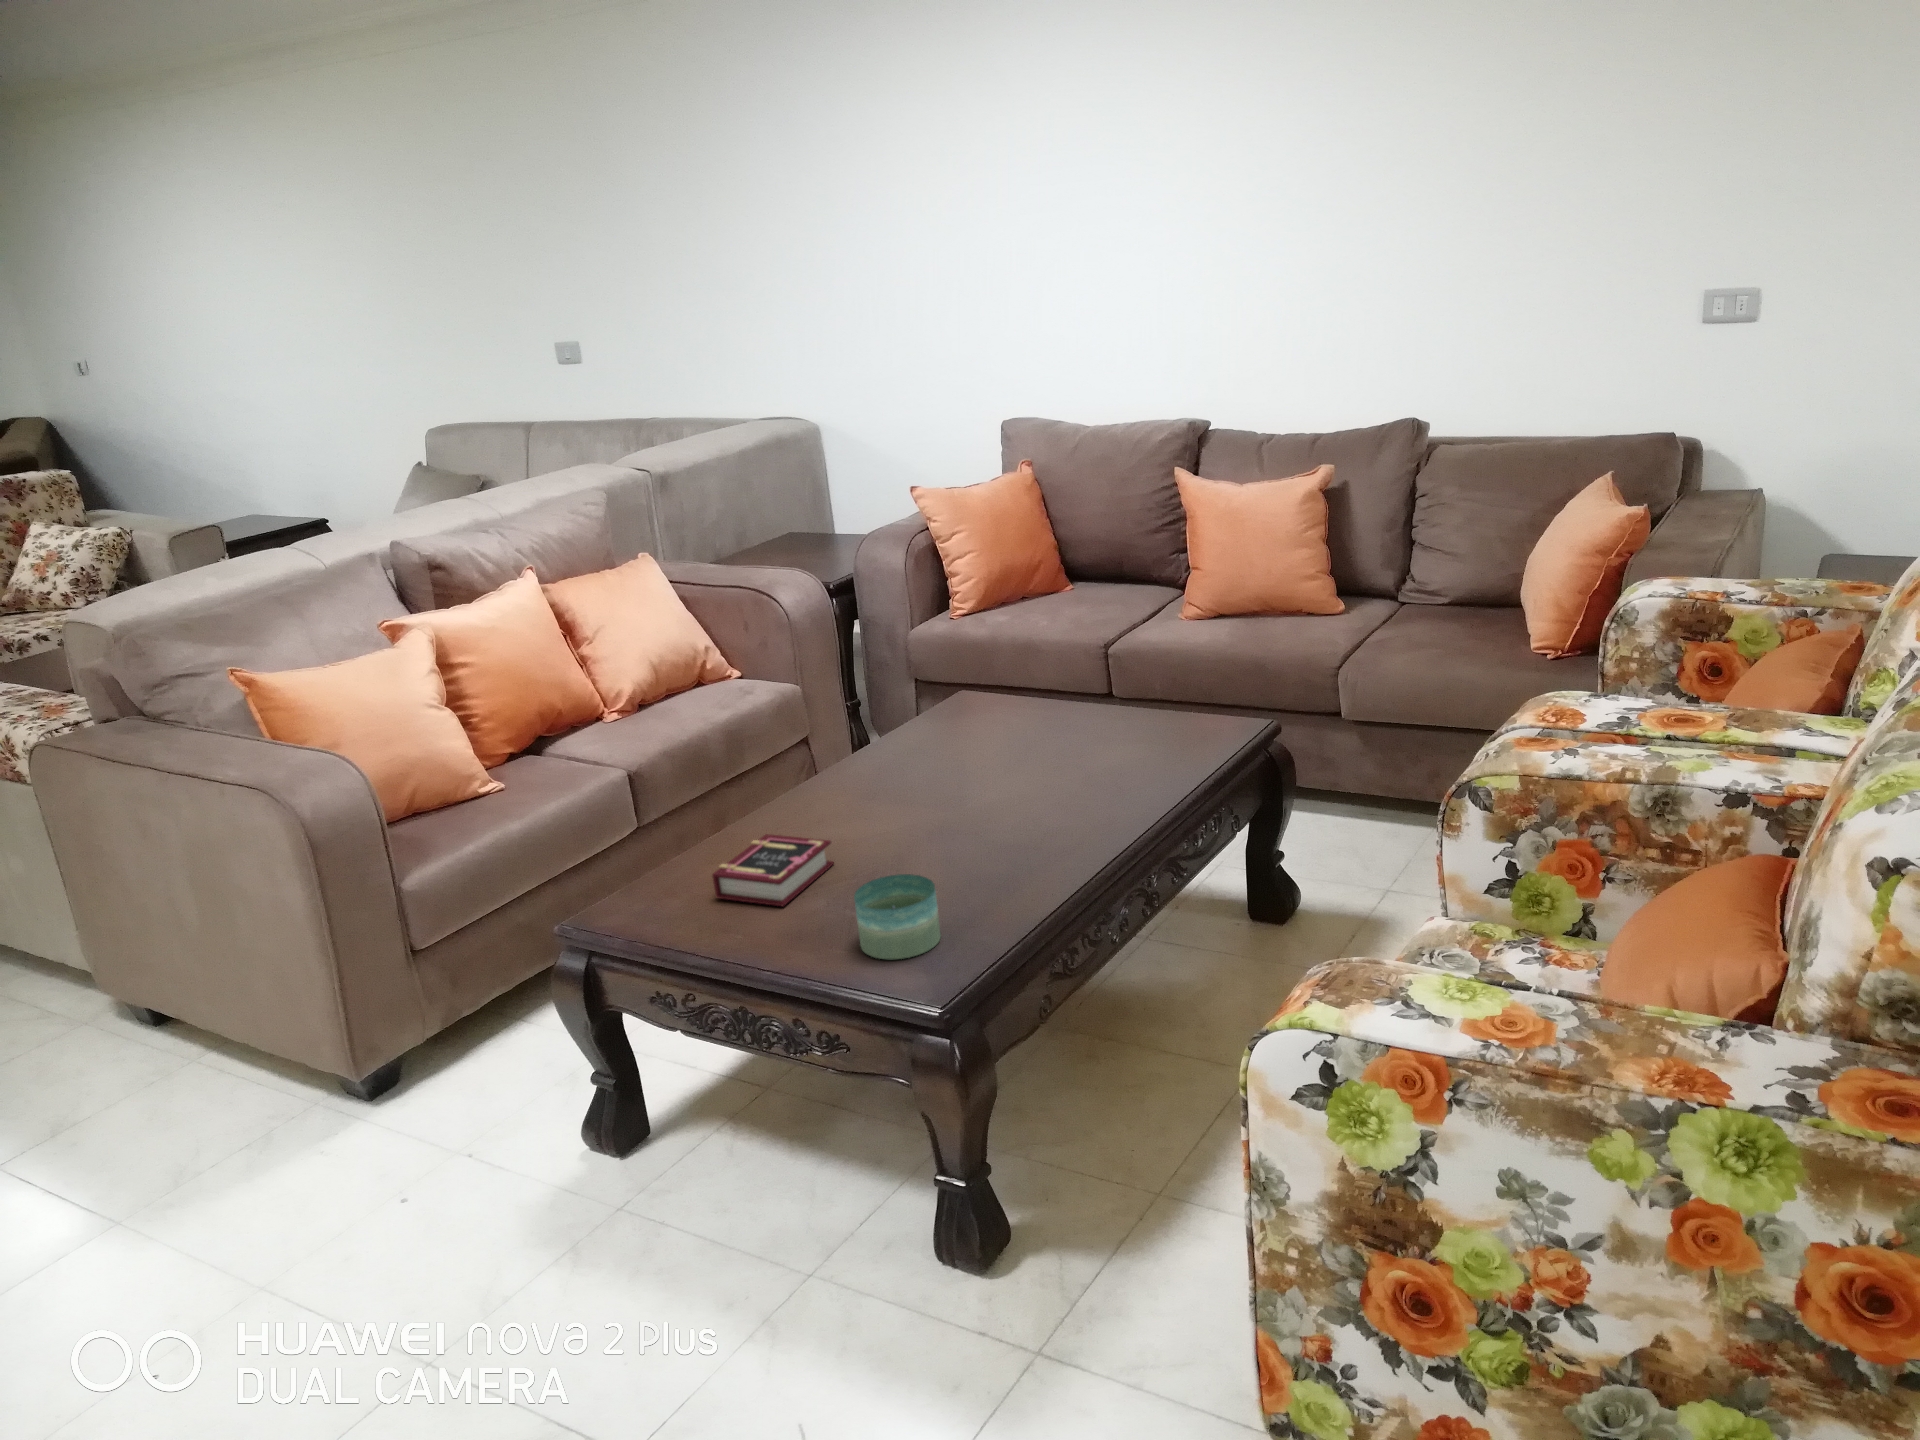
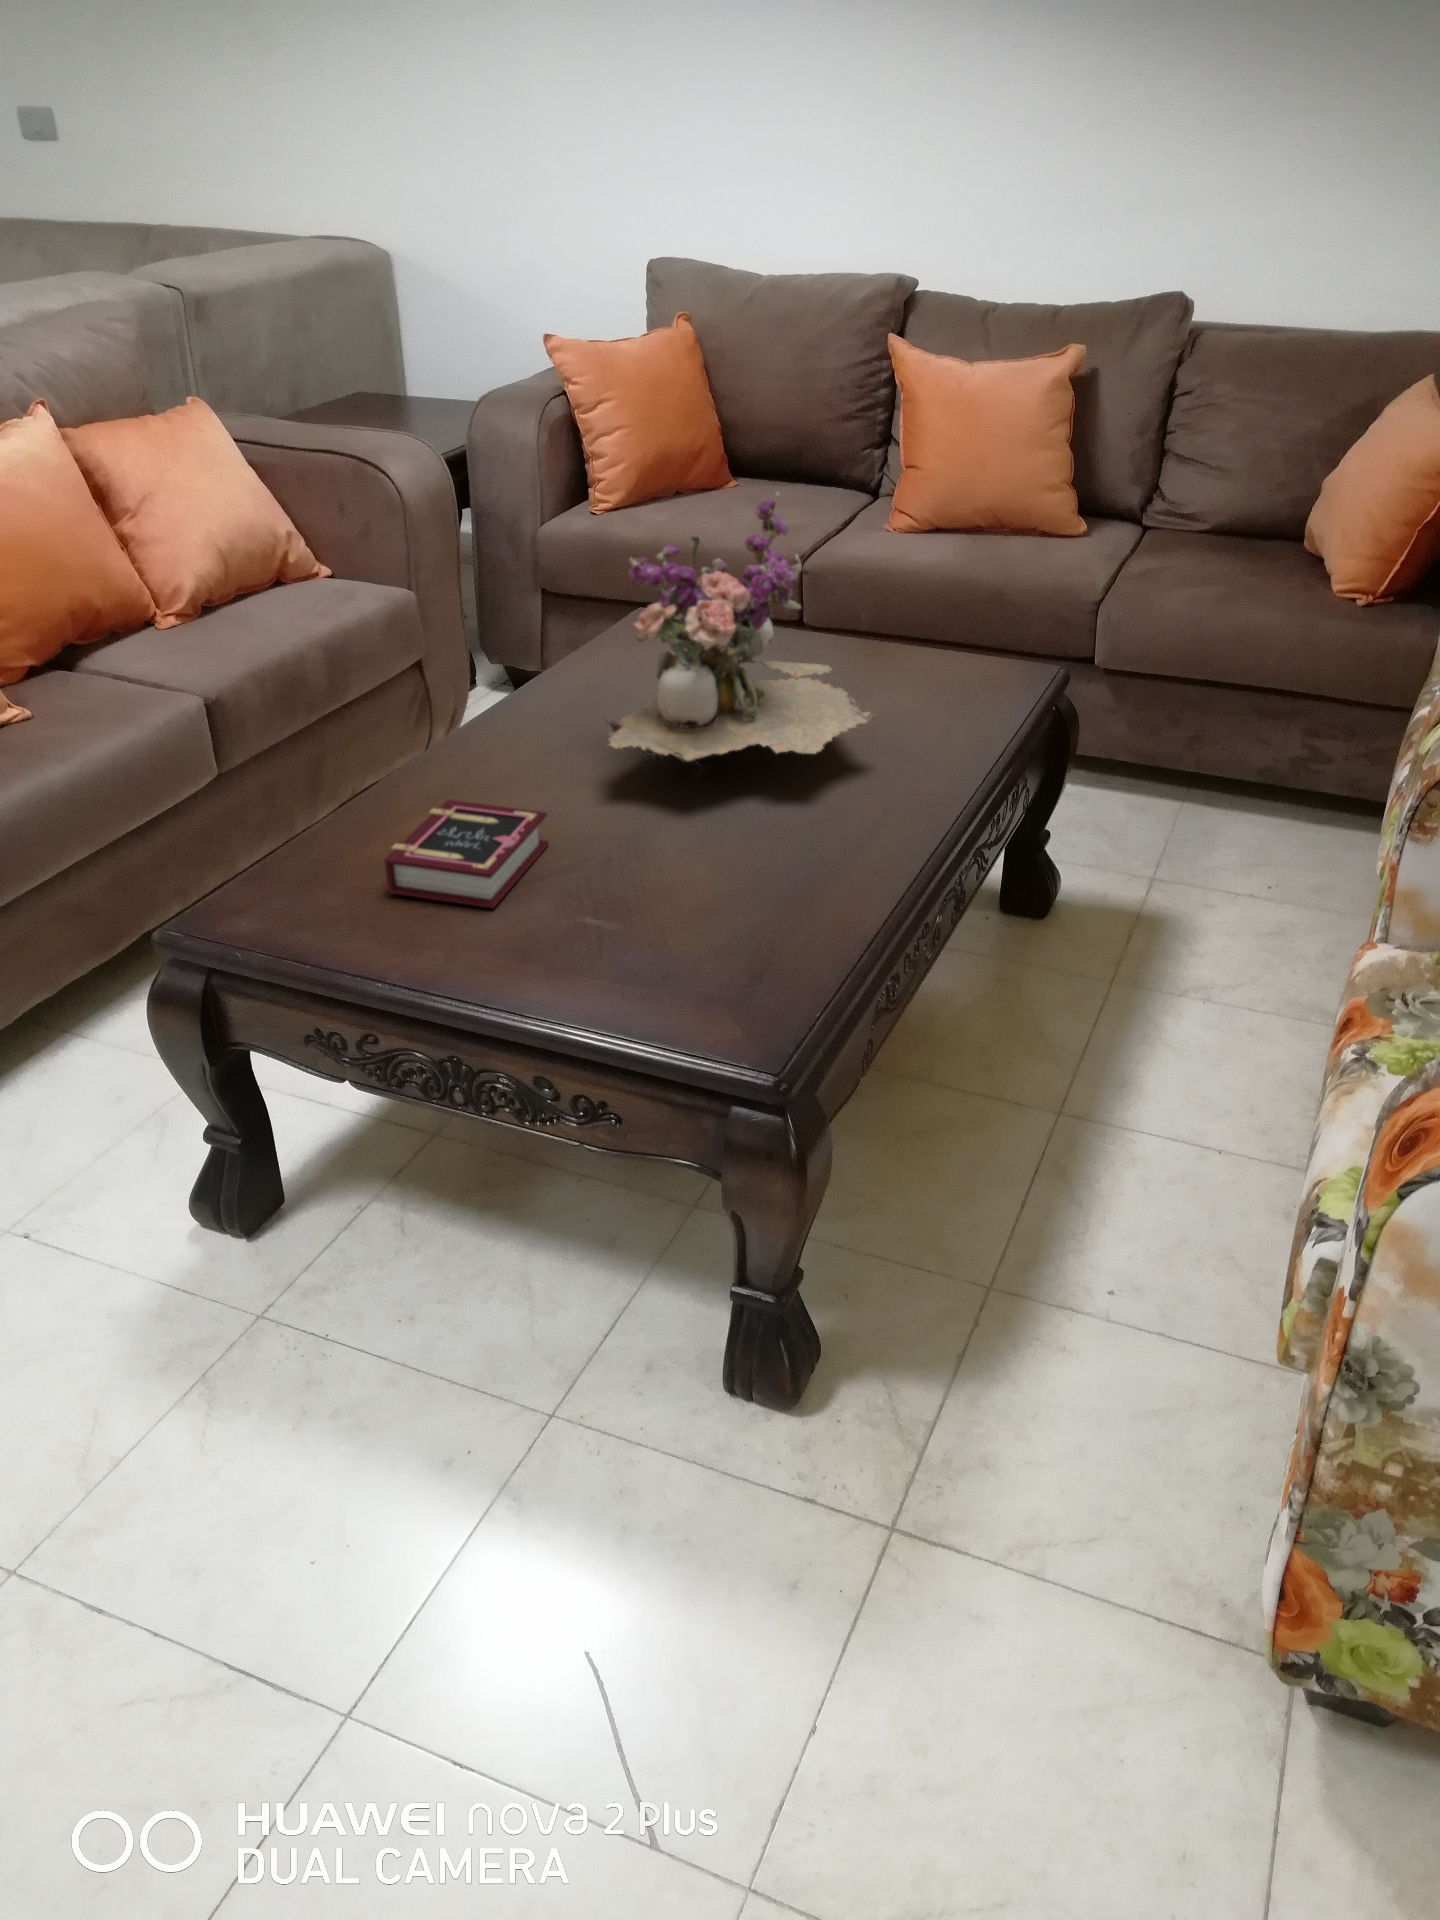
flower arrangement: none [881,607,1083,806] -> present [606,492,875,765]
candle: present [854,874,941,960] -> none [624,871,742,996]

